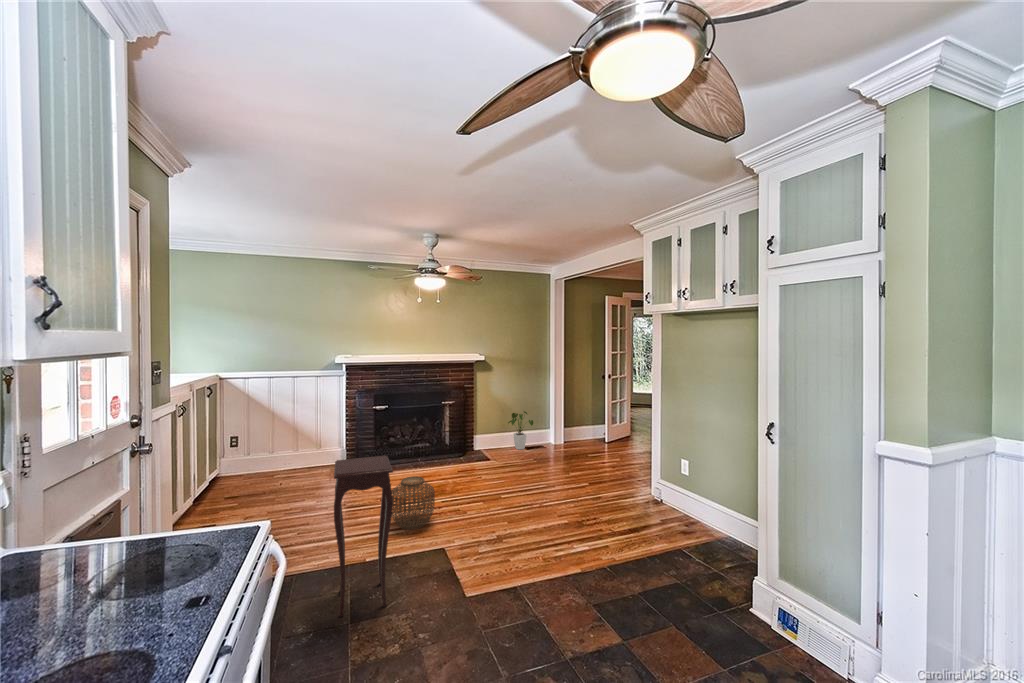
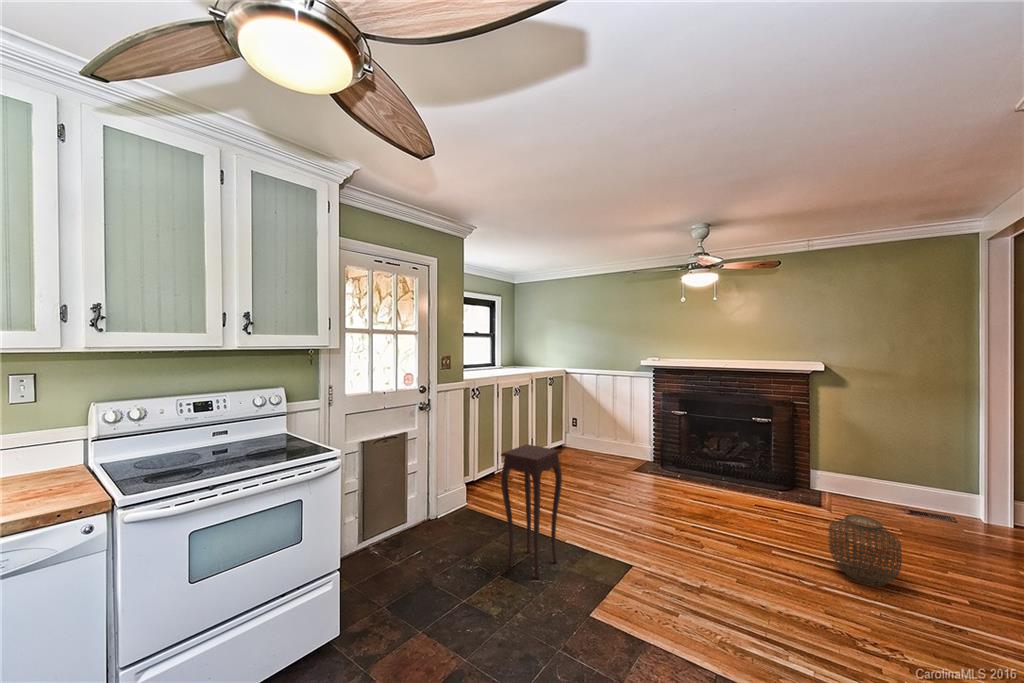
house plant: present [508,411,533,450] -> none [880,451,930,511]
woven basket: present [392,476,435,530] -> present [829,515,902,586]

